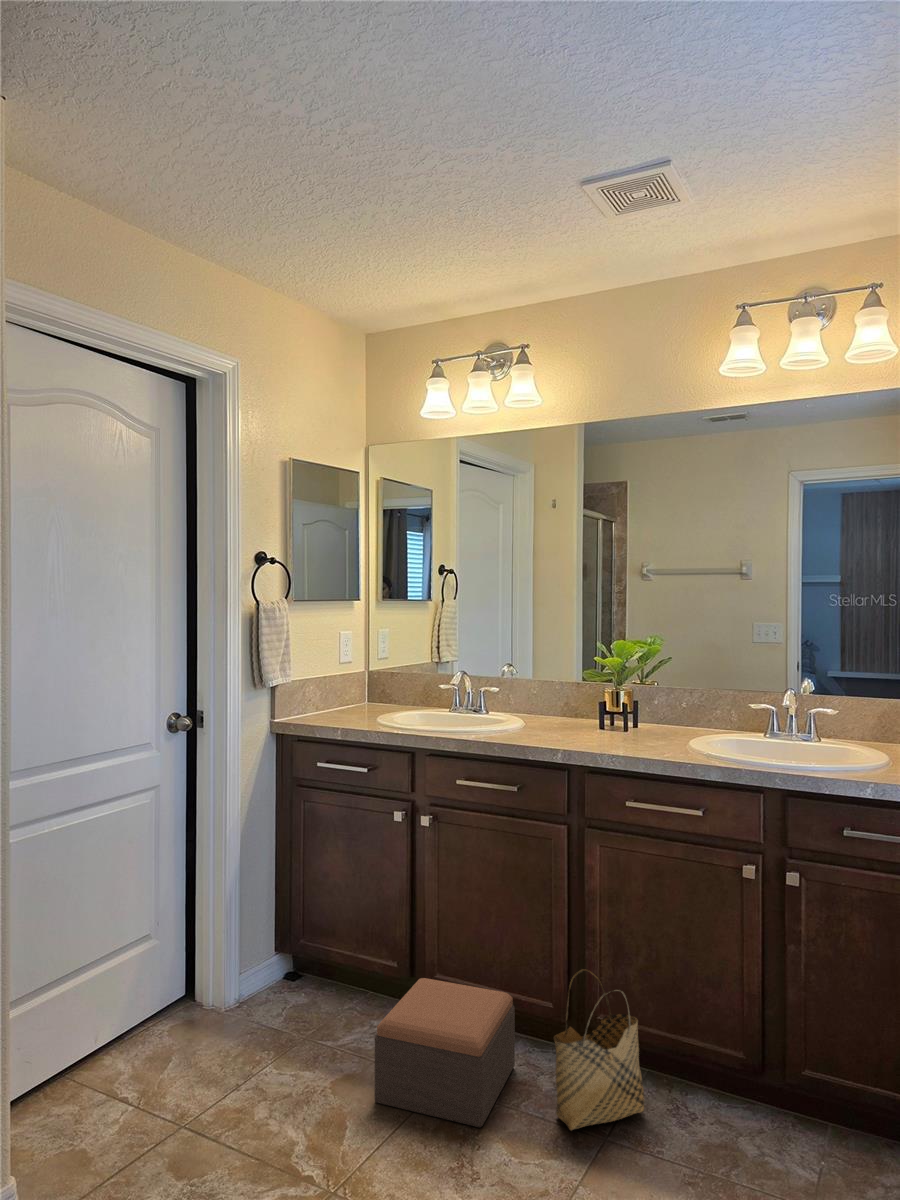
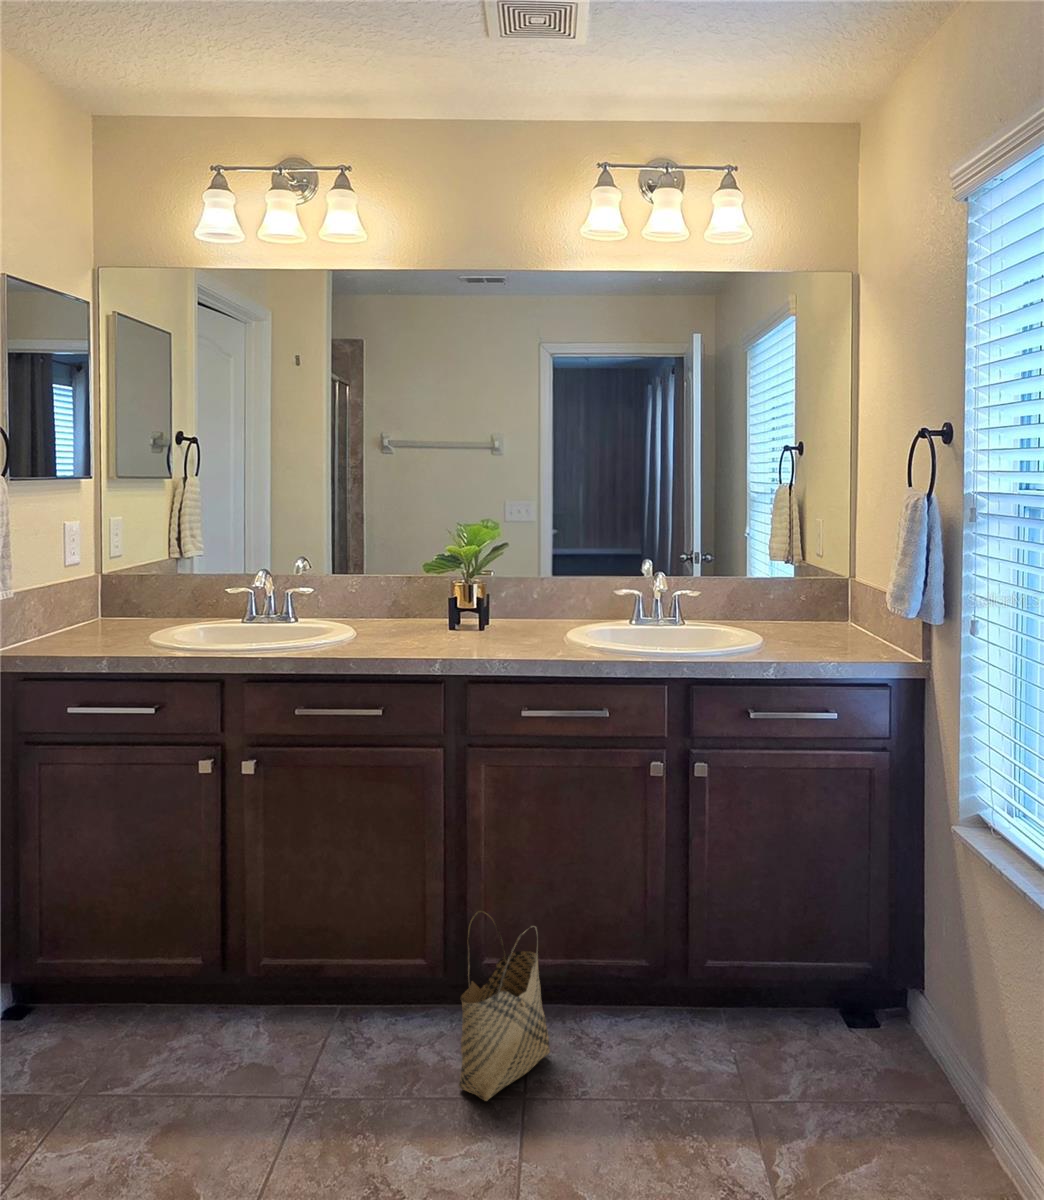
footstool: present [374,978,515,1128] -> none [221,960,384,1149]

